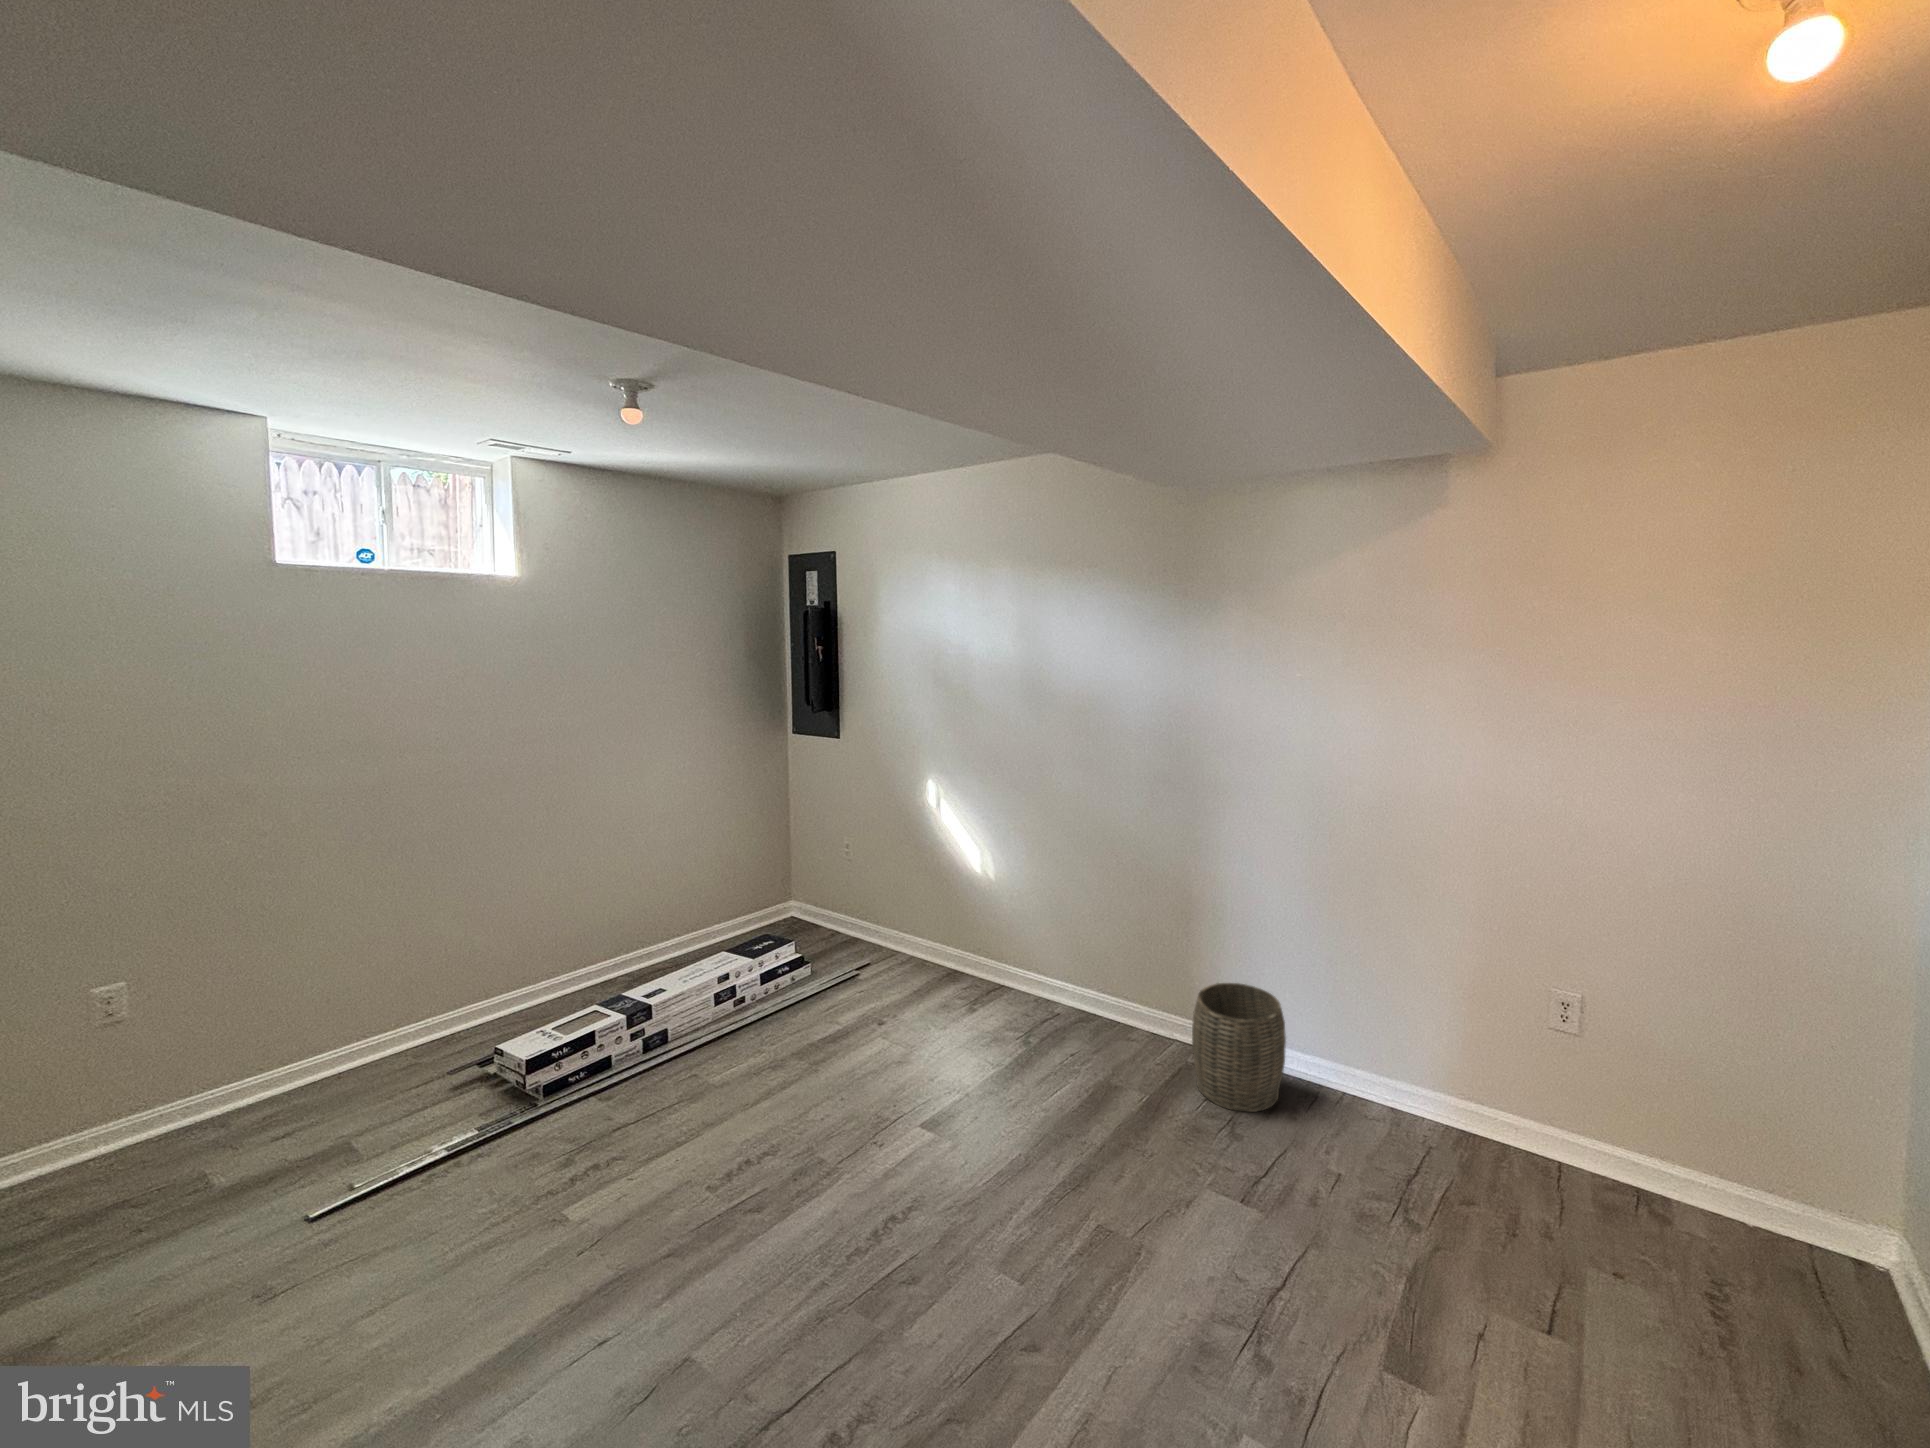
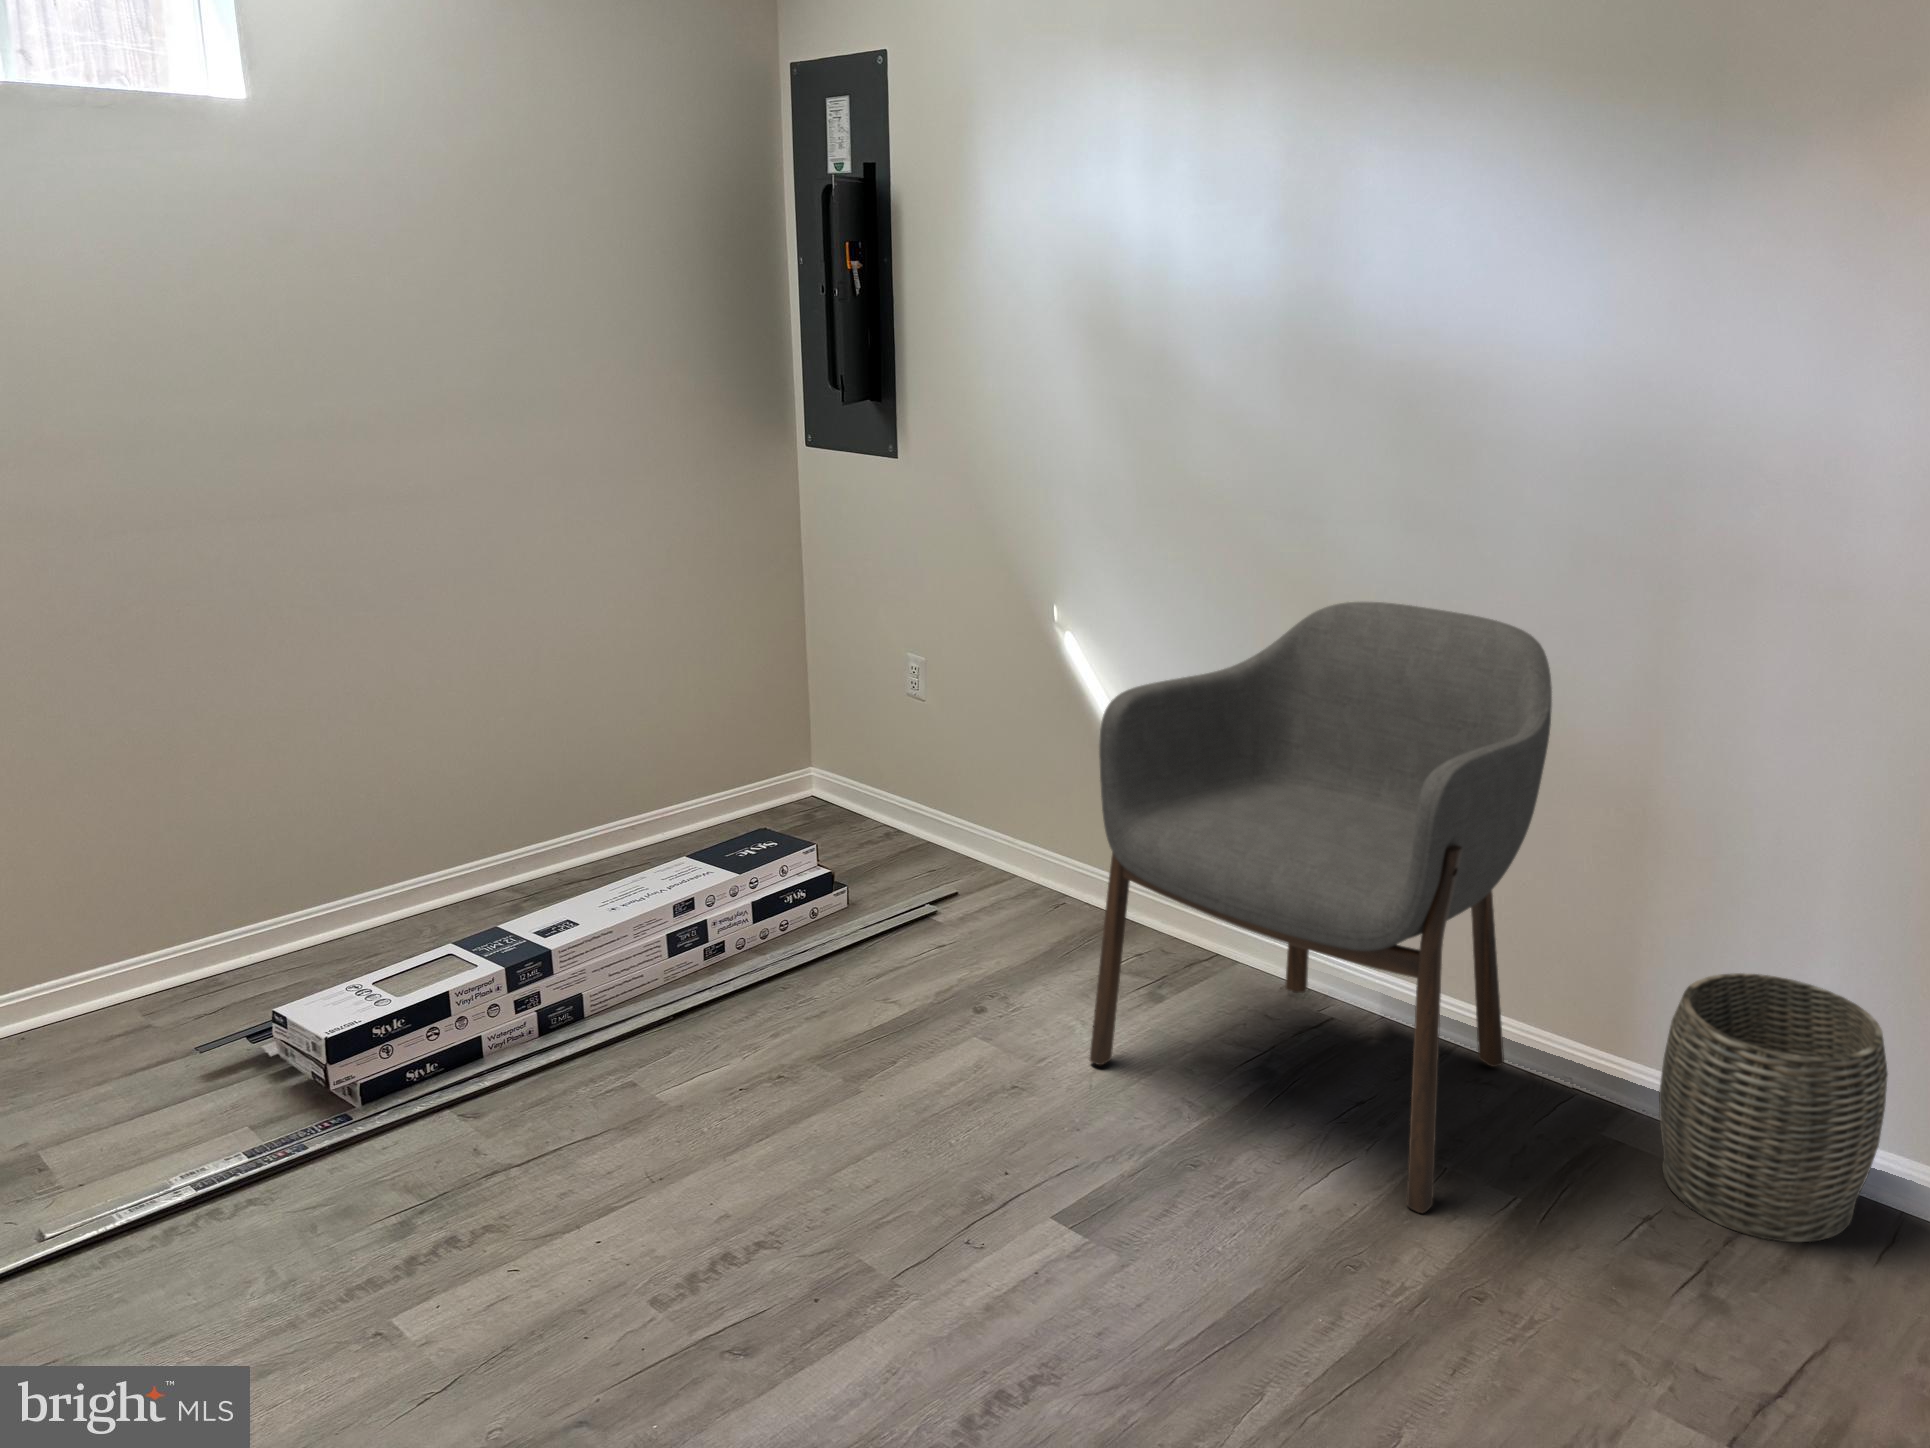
armchair: none [930,814,1135,1112] -> present [1089,602,1552,1213]

